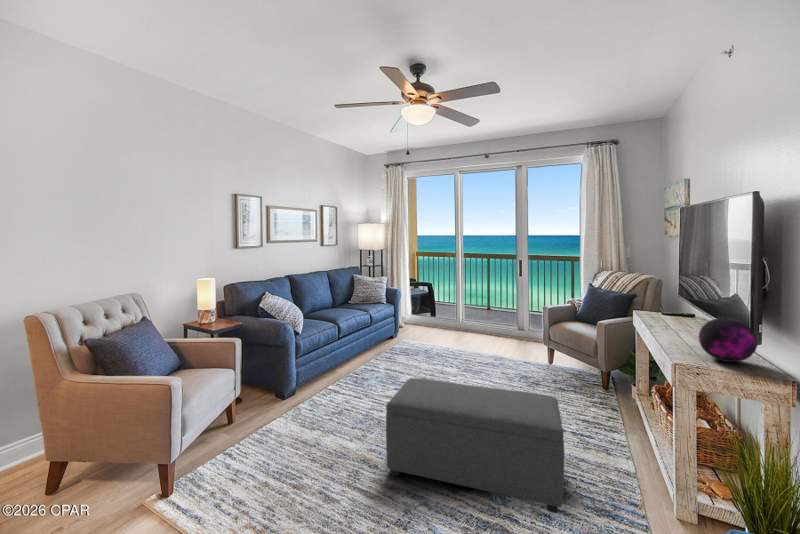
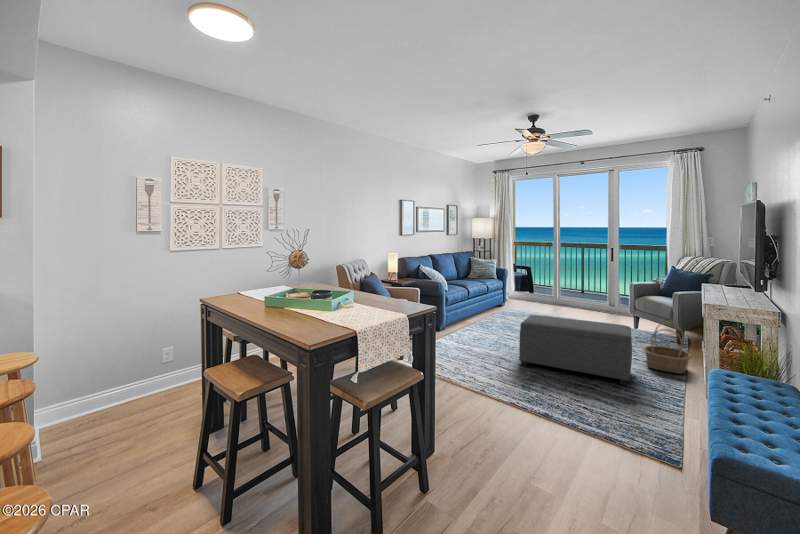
decorative orb: present [699,318,757,362] -> none [726,276,763,302]
basket: none [572,379,641,465] -> present [643,323,692,374]

